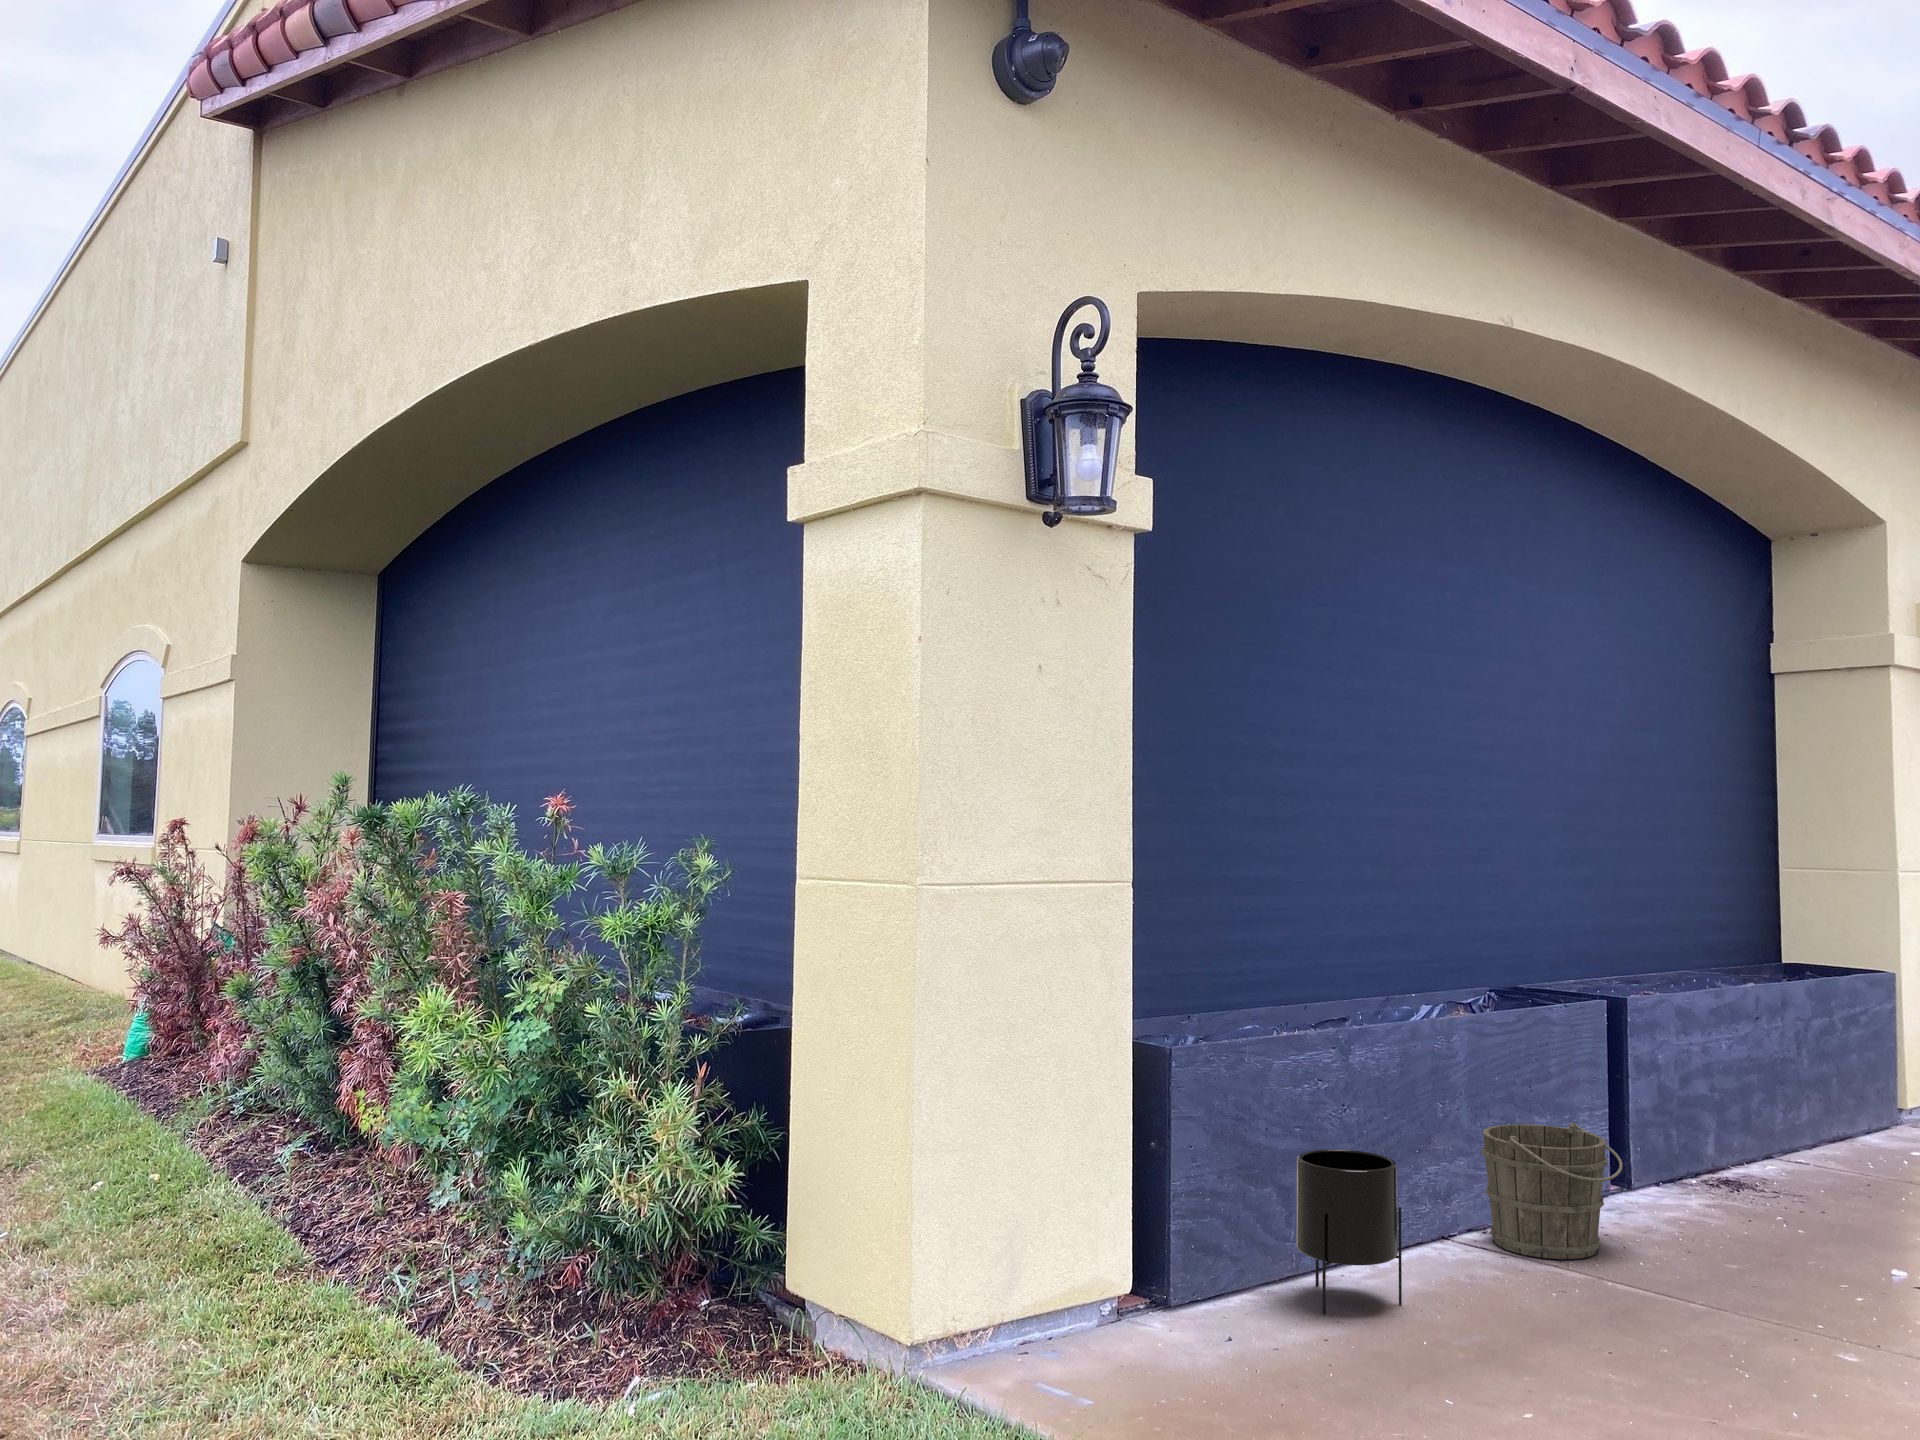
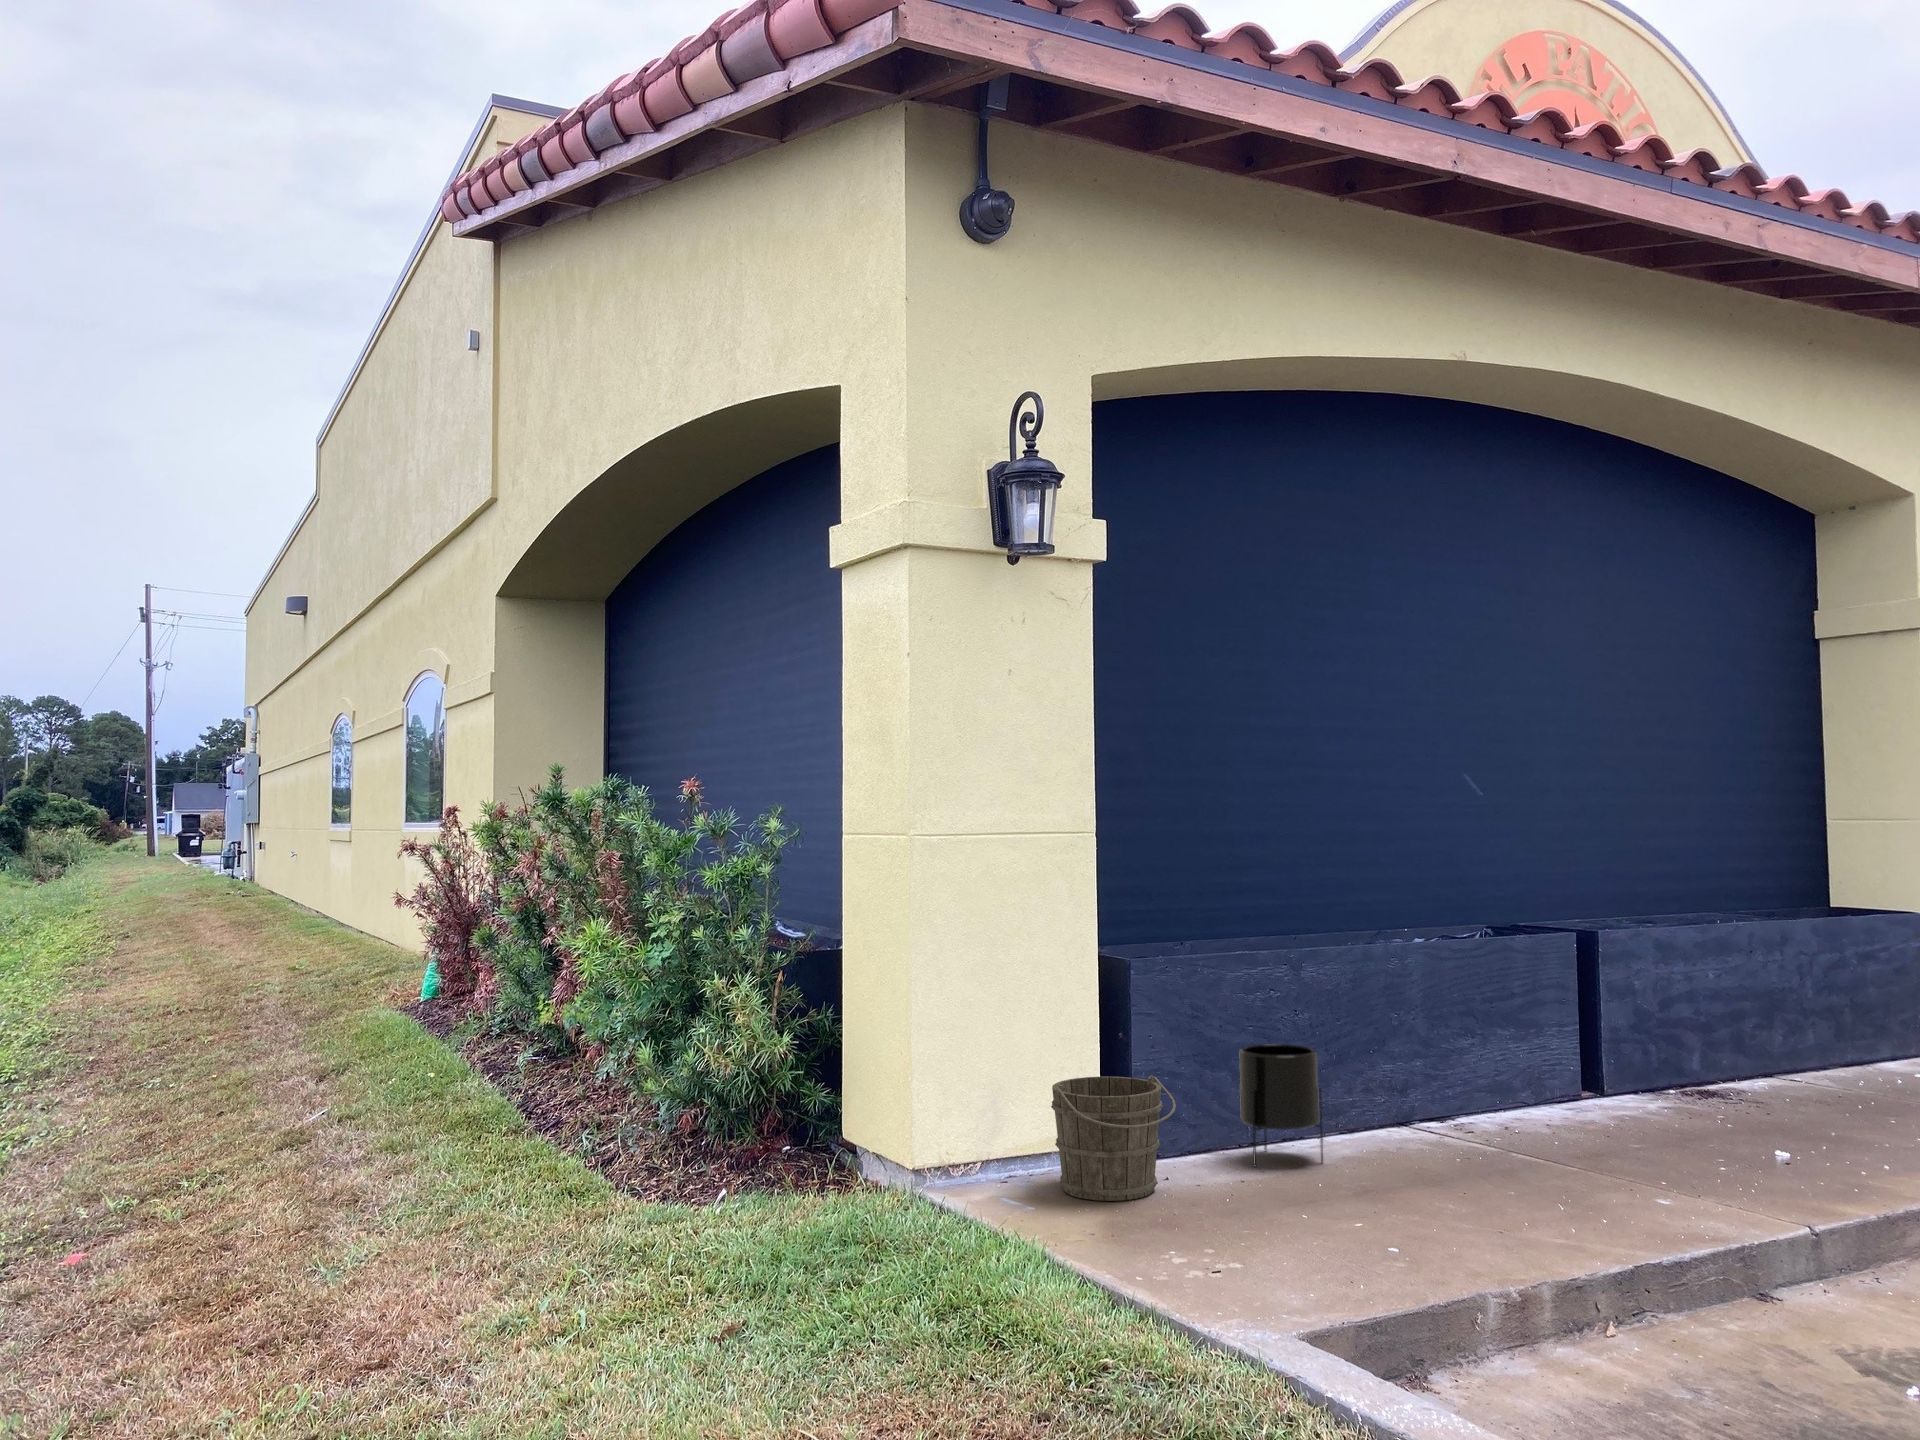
bucket: present [1481,1123,1622,1259] -> present [1051,1075,1176,1201]

